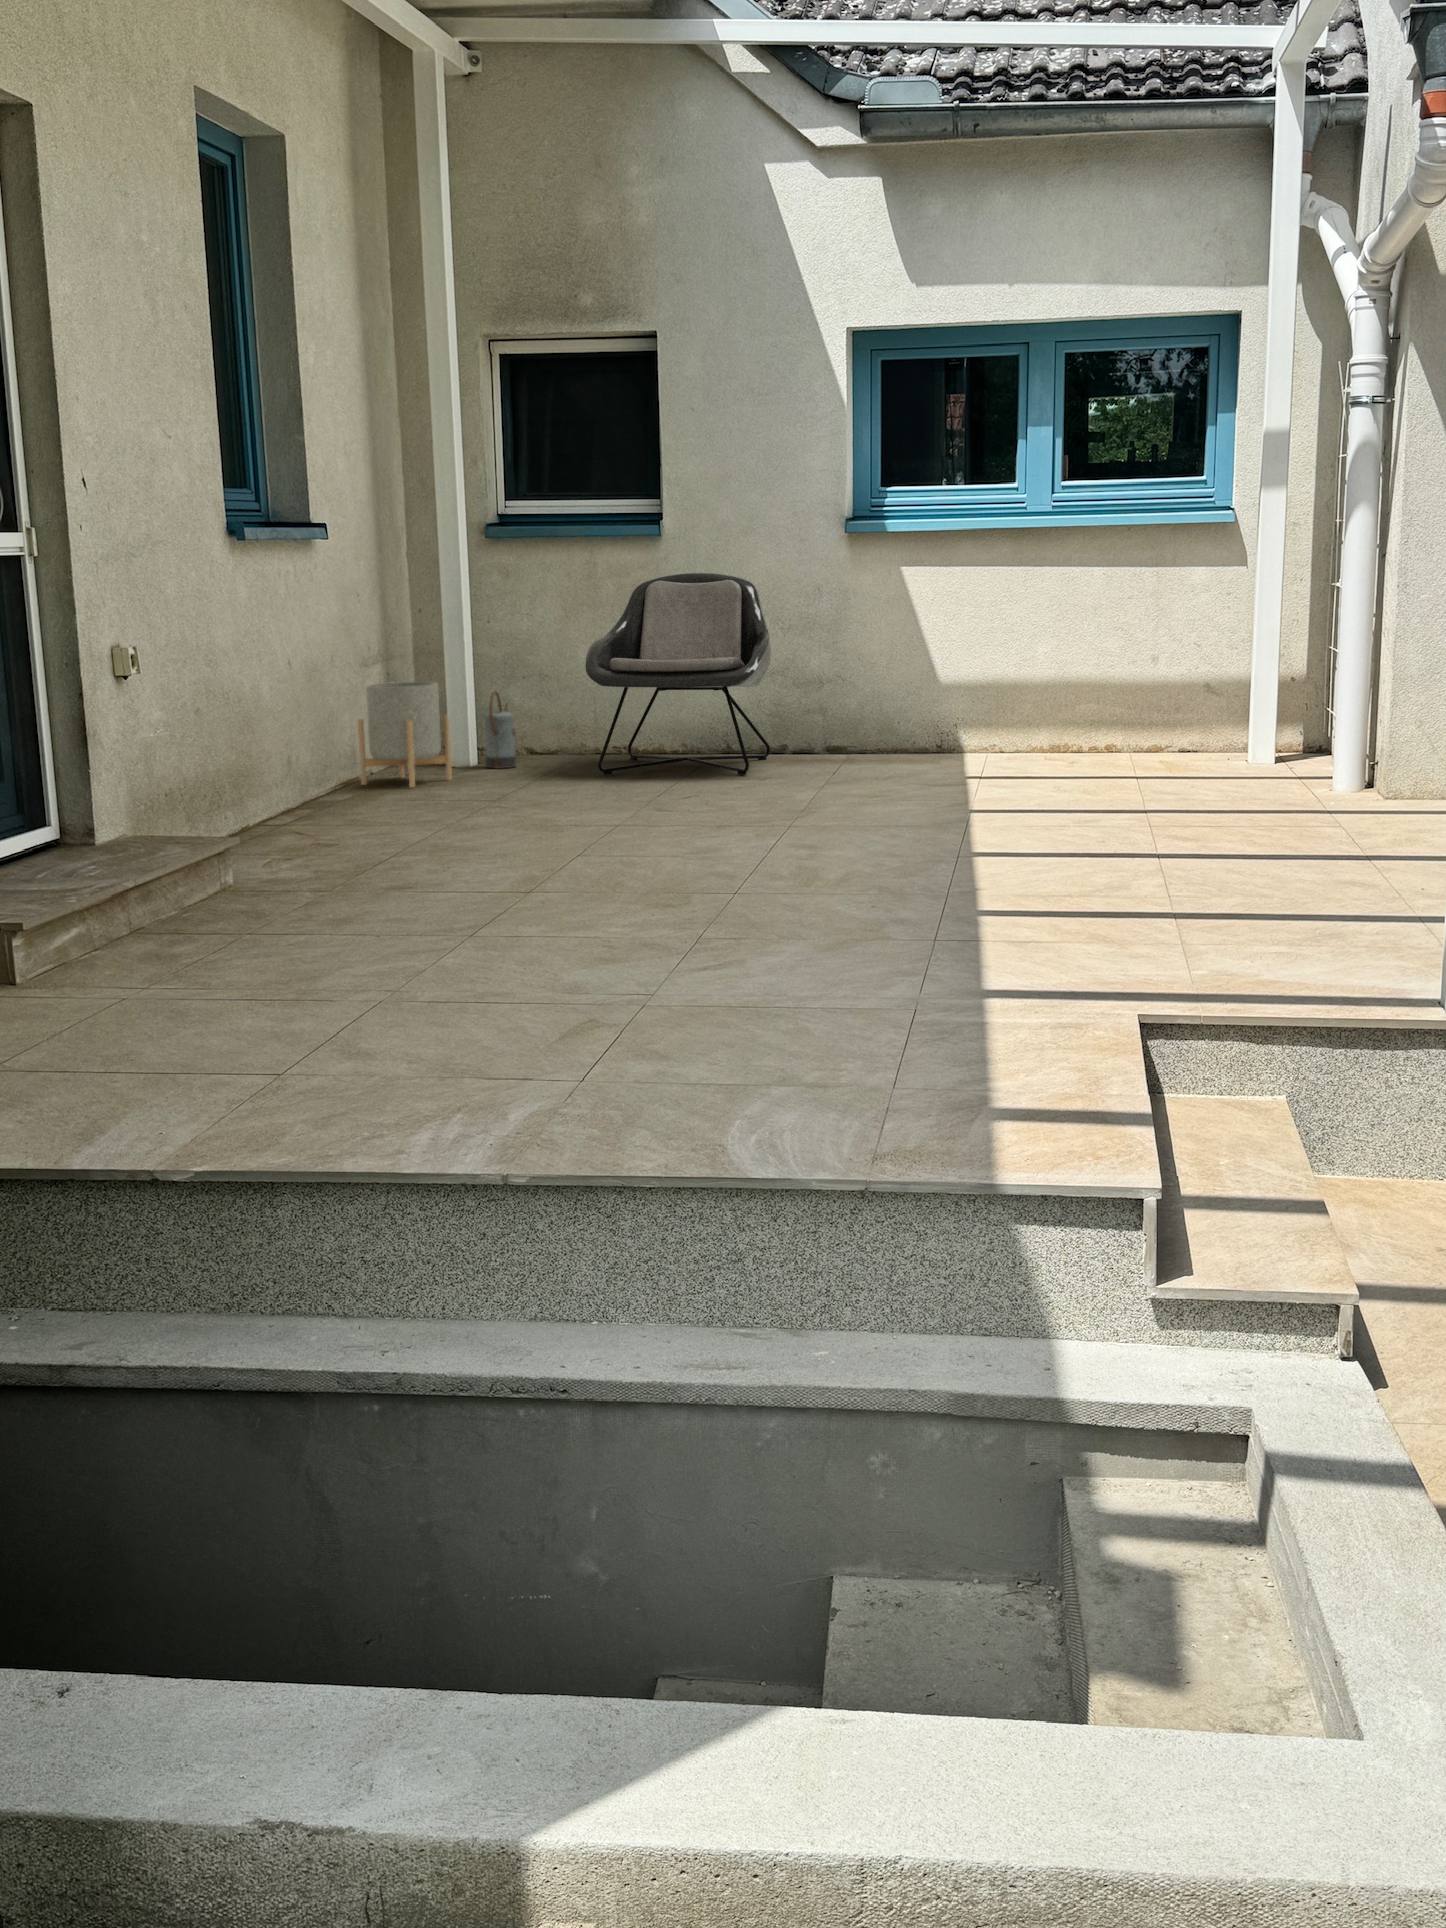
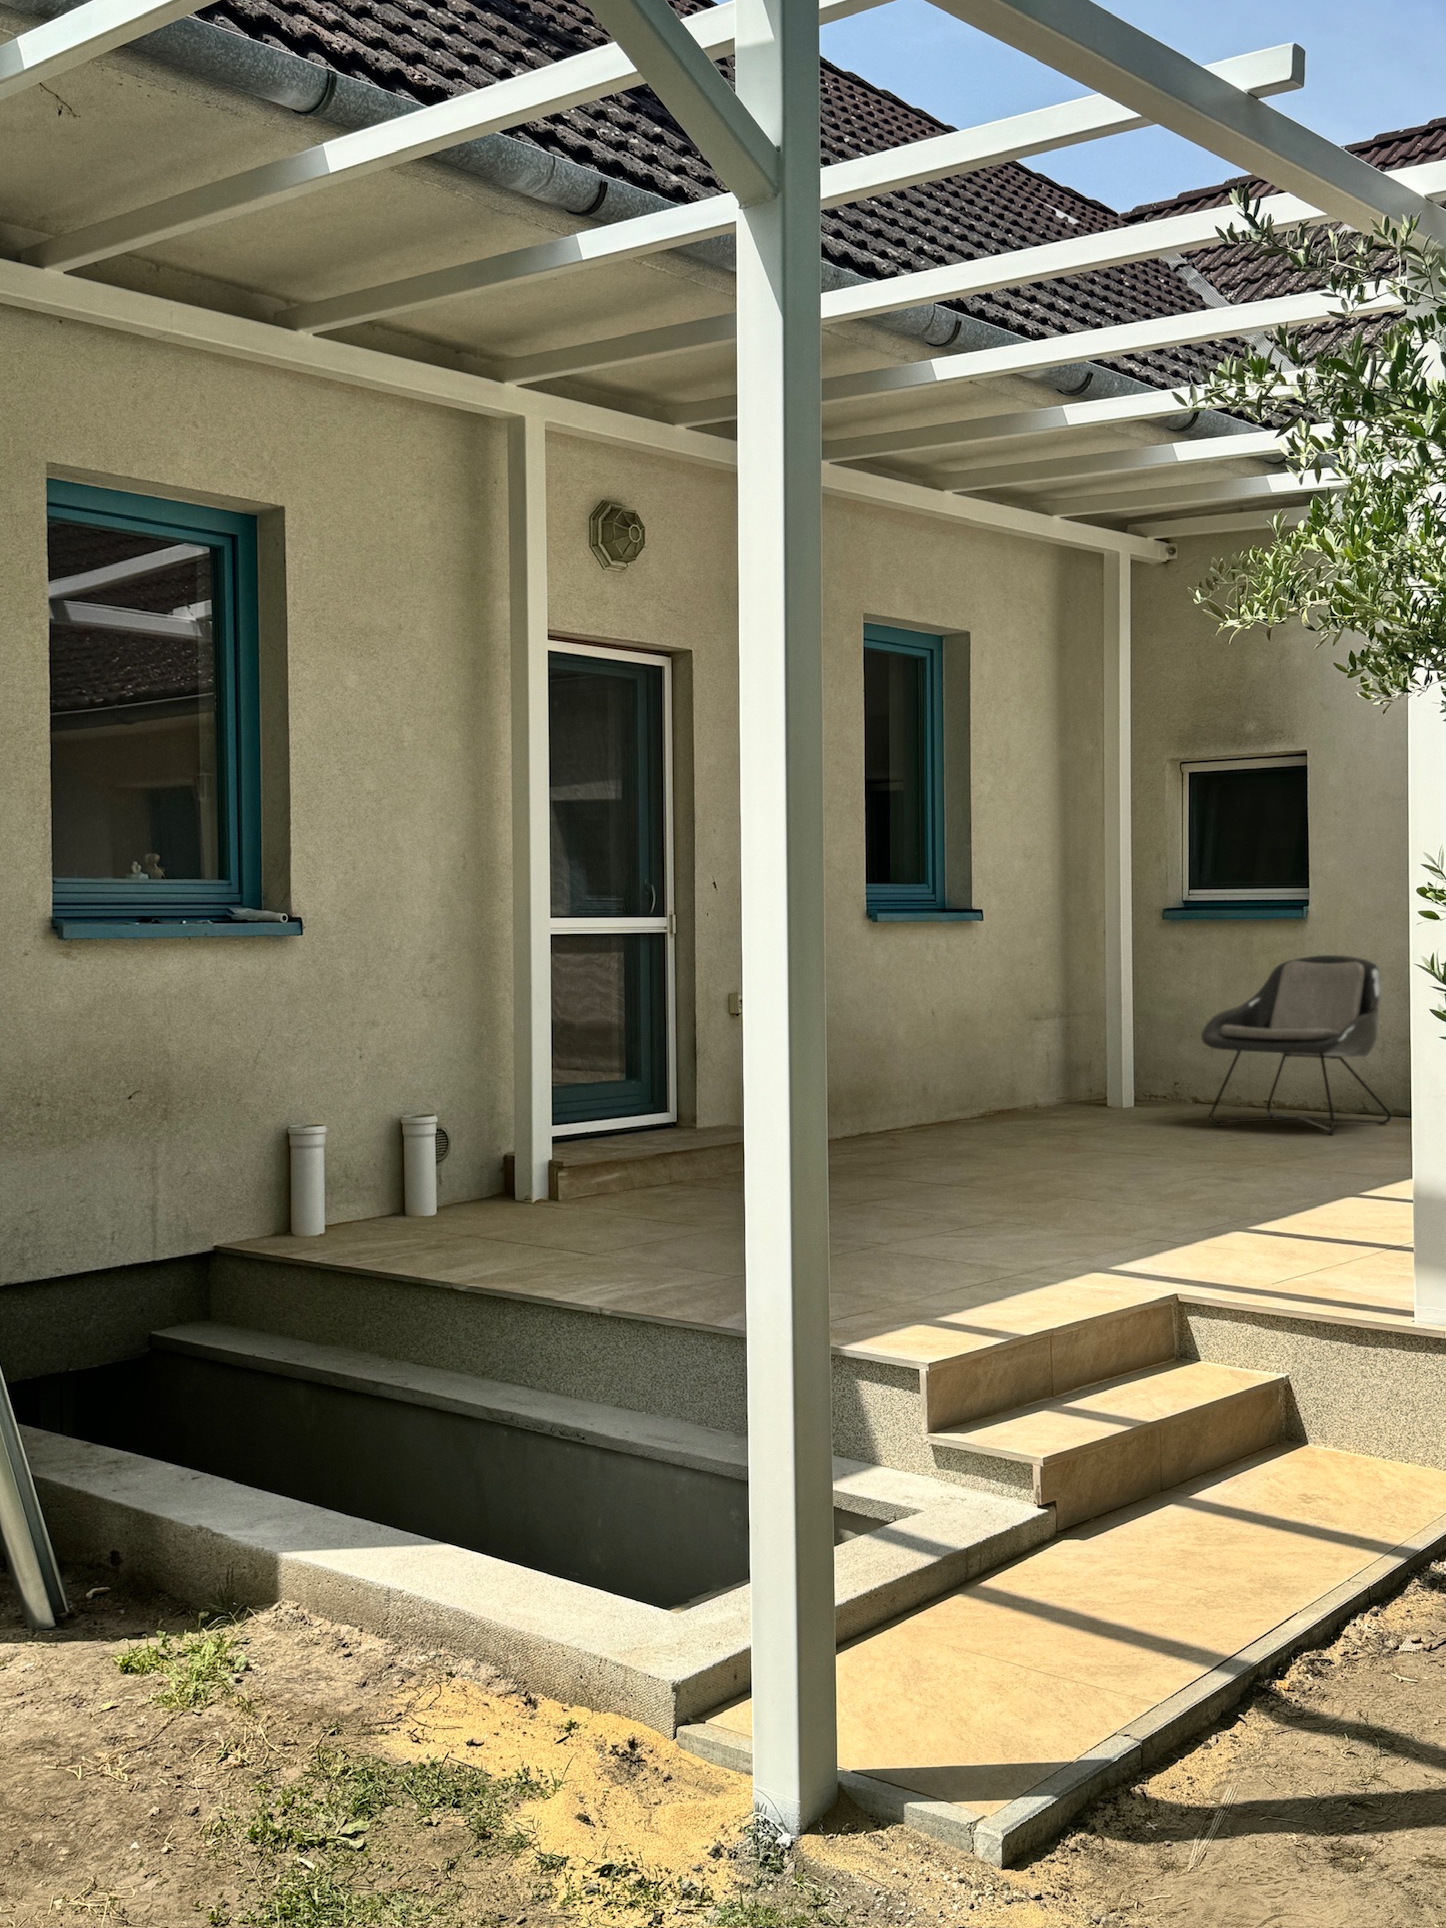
planter: present [358,682,452,787] -> none [1013,1037,1088,1122]
watering can: present [484,691,516,768] -> none [1134,1049,1165,1115]

